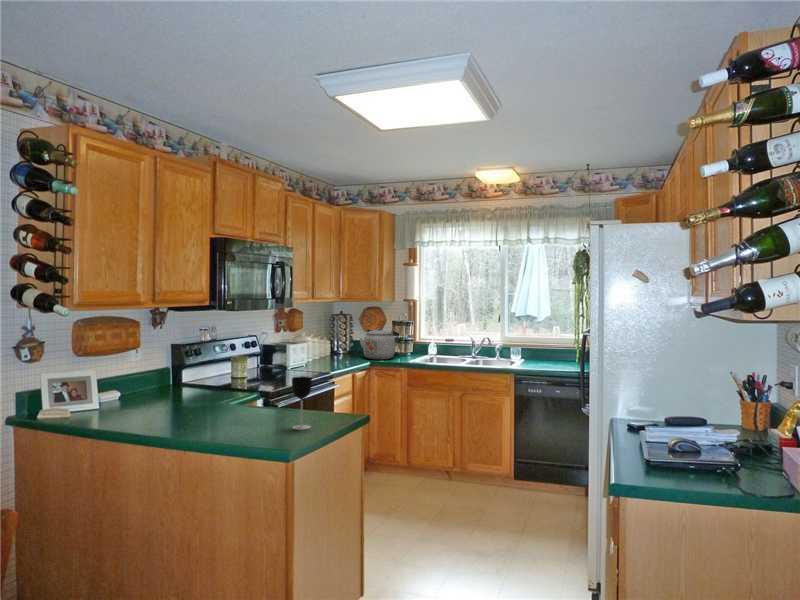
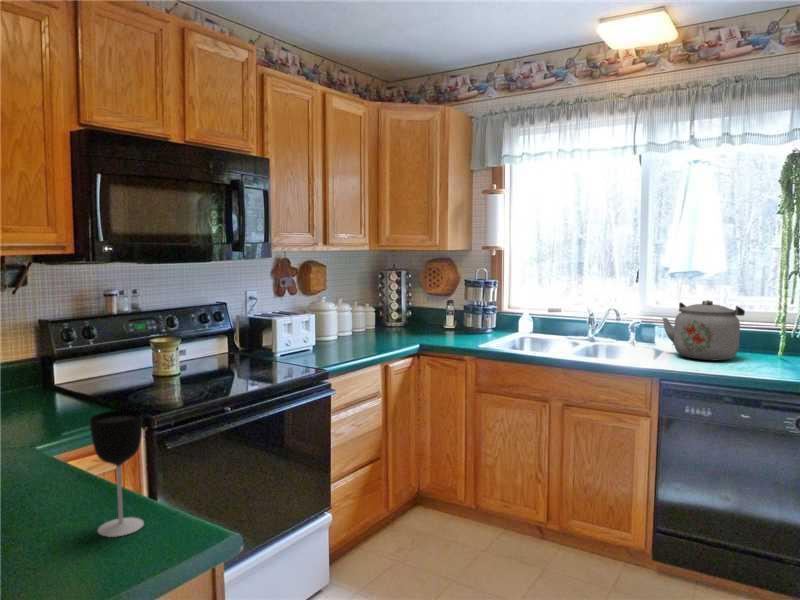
kettle: present [360,328,400,360] -> present [663,300,745,360]

